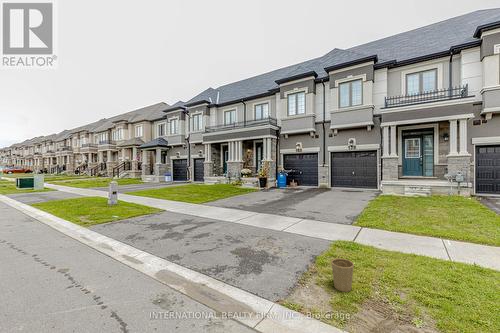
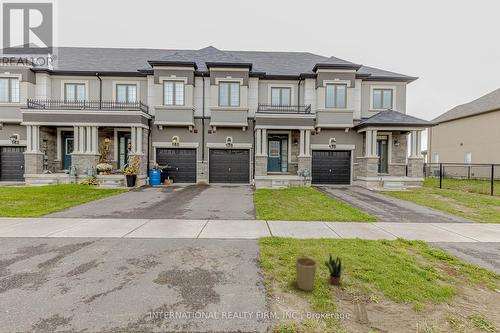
potted plant: none [365,260,394,297] -> present [325,253,344,285]

